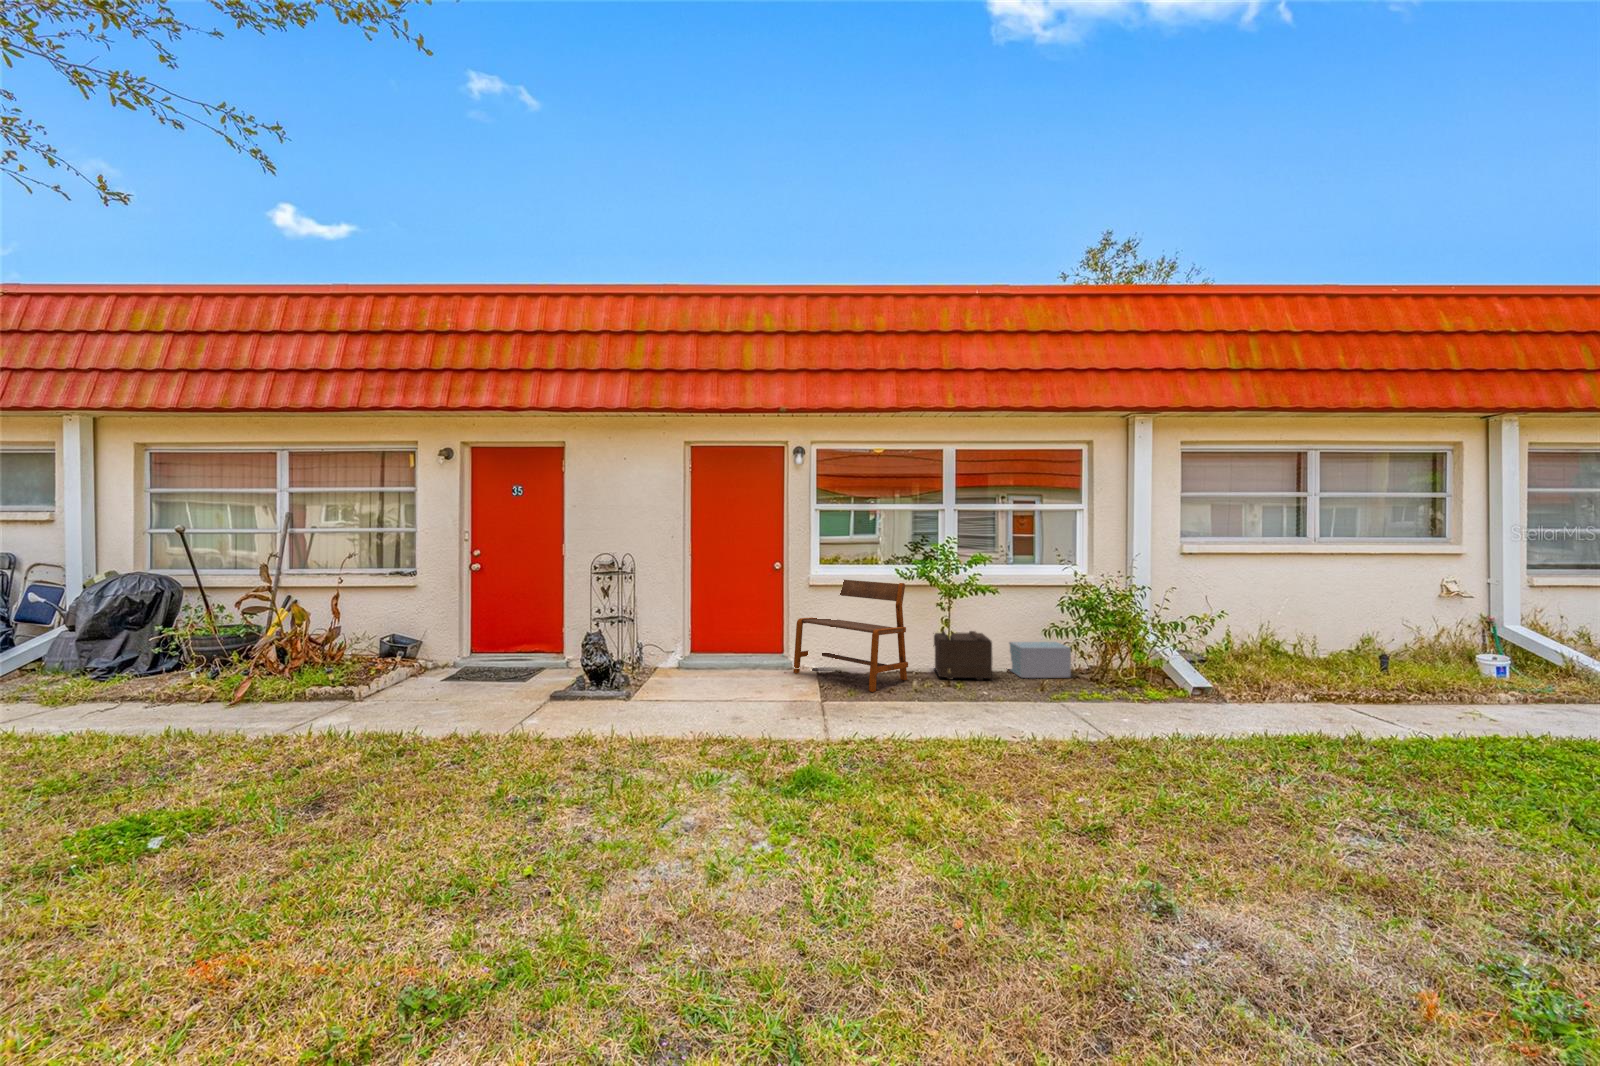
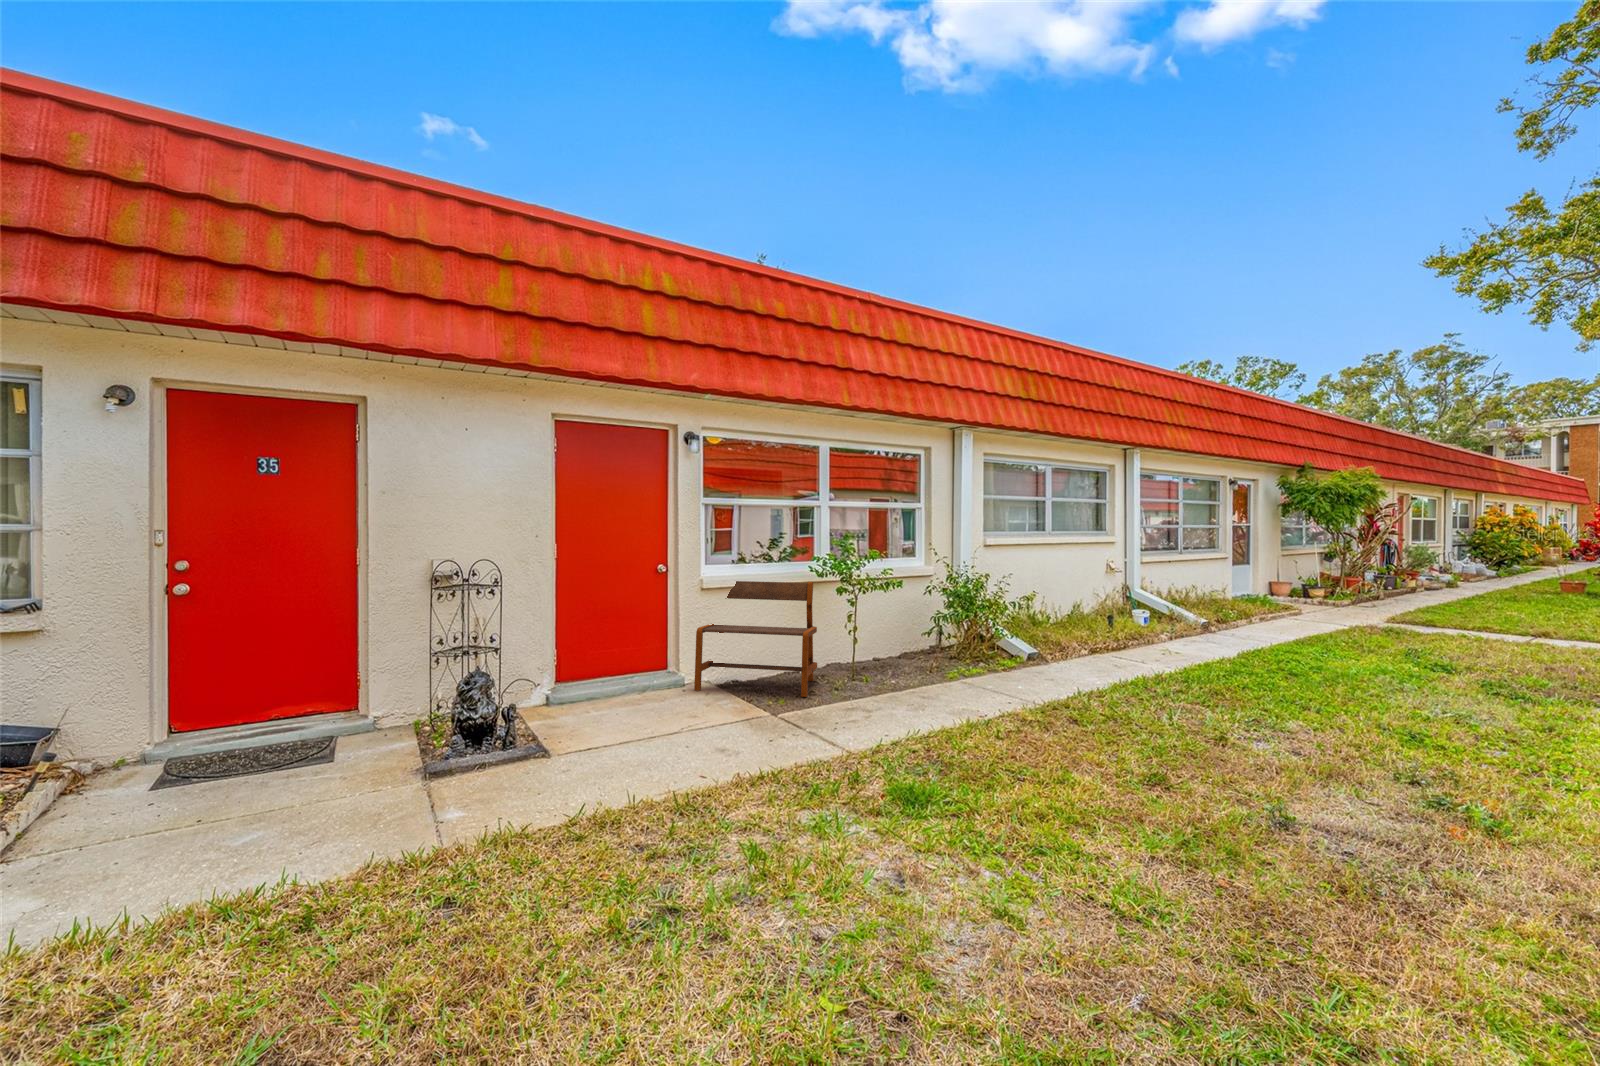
wooden crate: present [933,631,992,680] -> none [818,625,883,675]
storage box: present [1009,642,1071,678] -> none [875,627,934,664]

